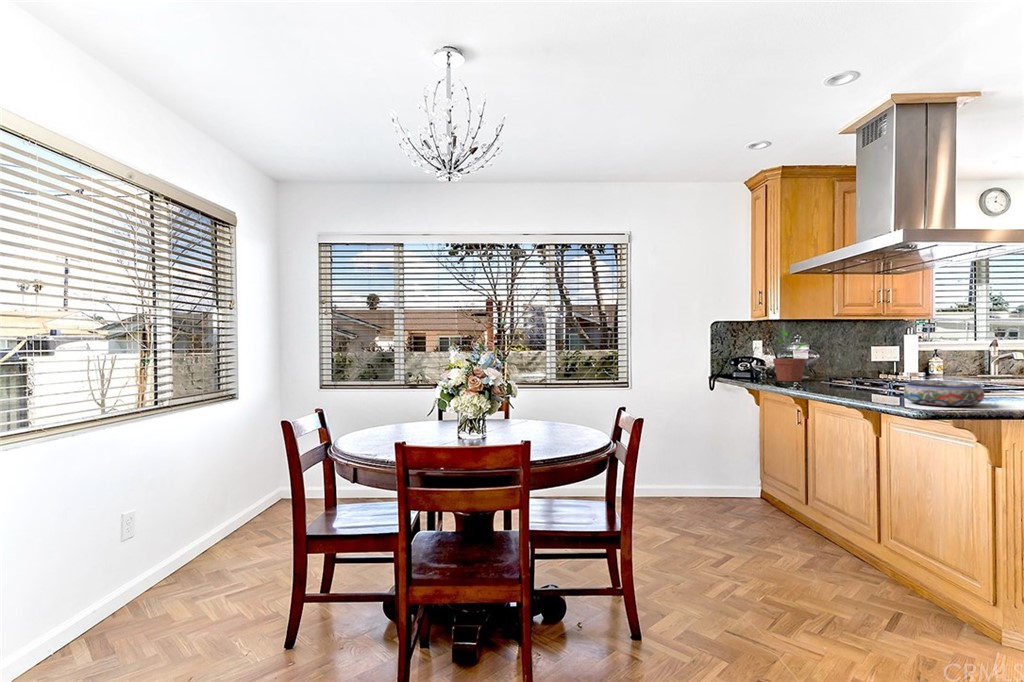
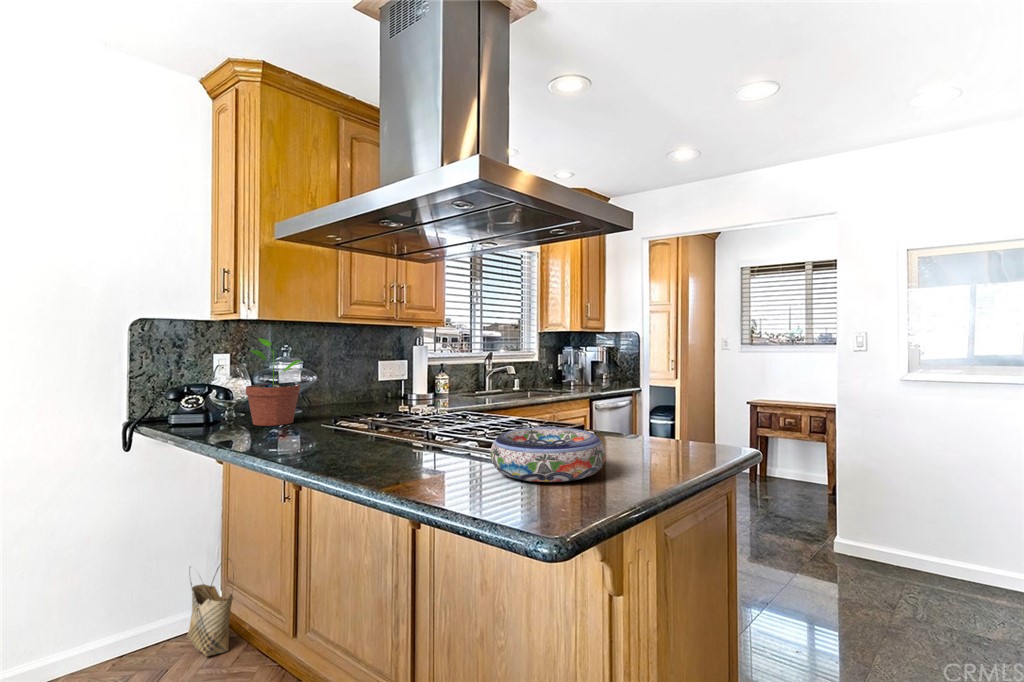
woven basket: none [741,457,767,508] -> present [187,558,234,656]

